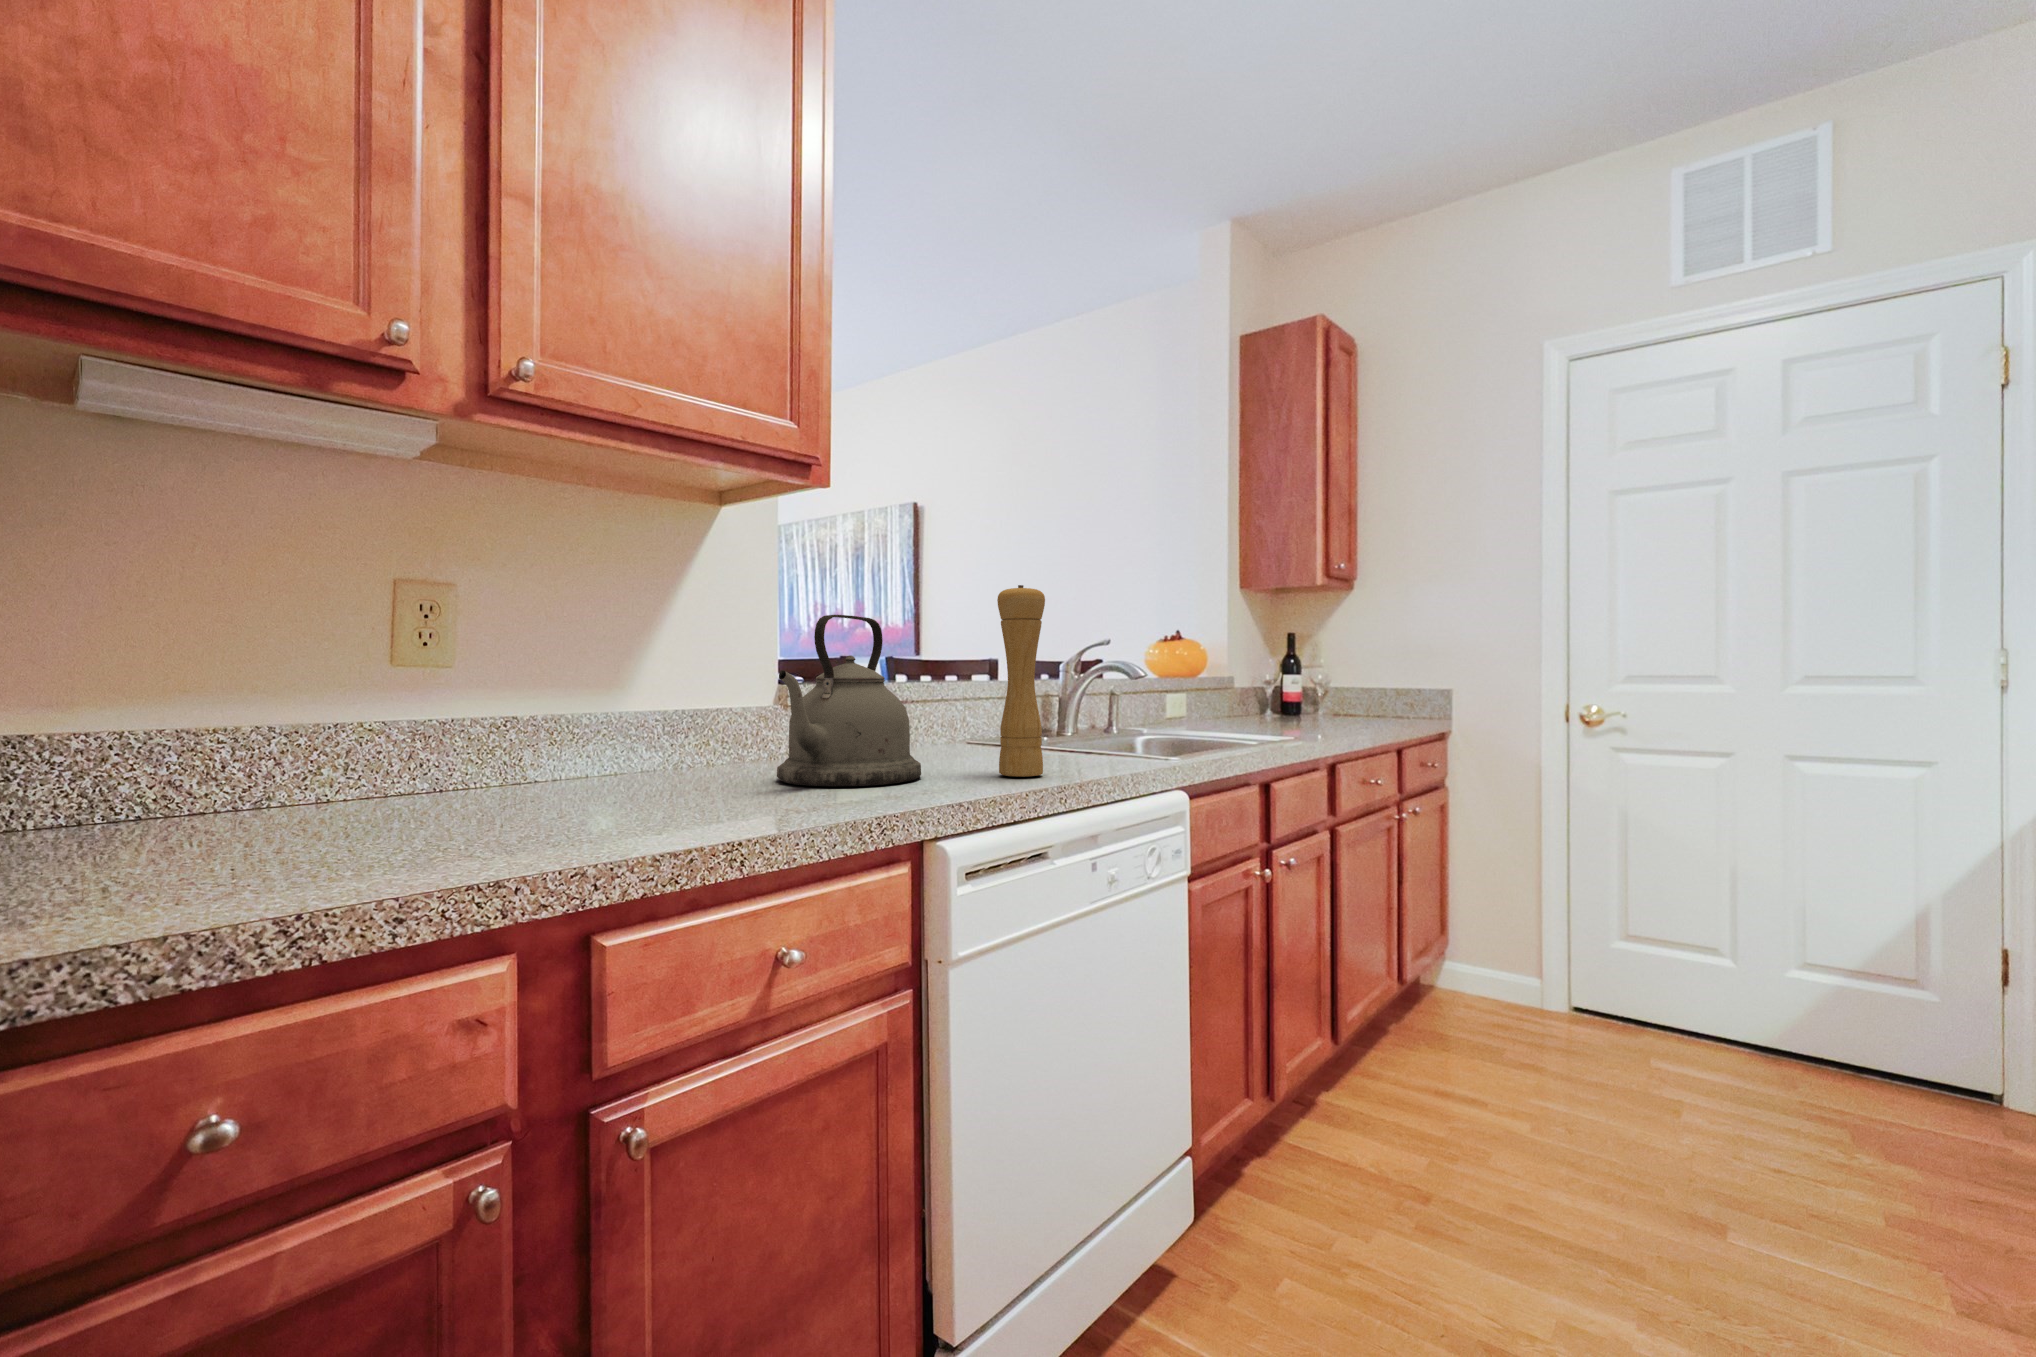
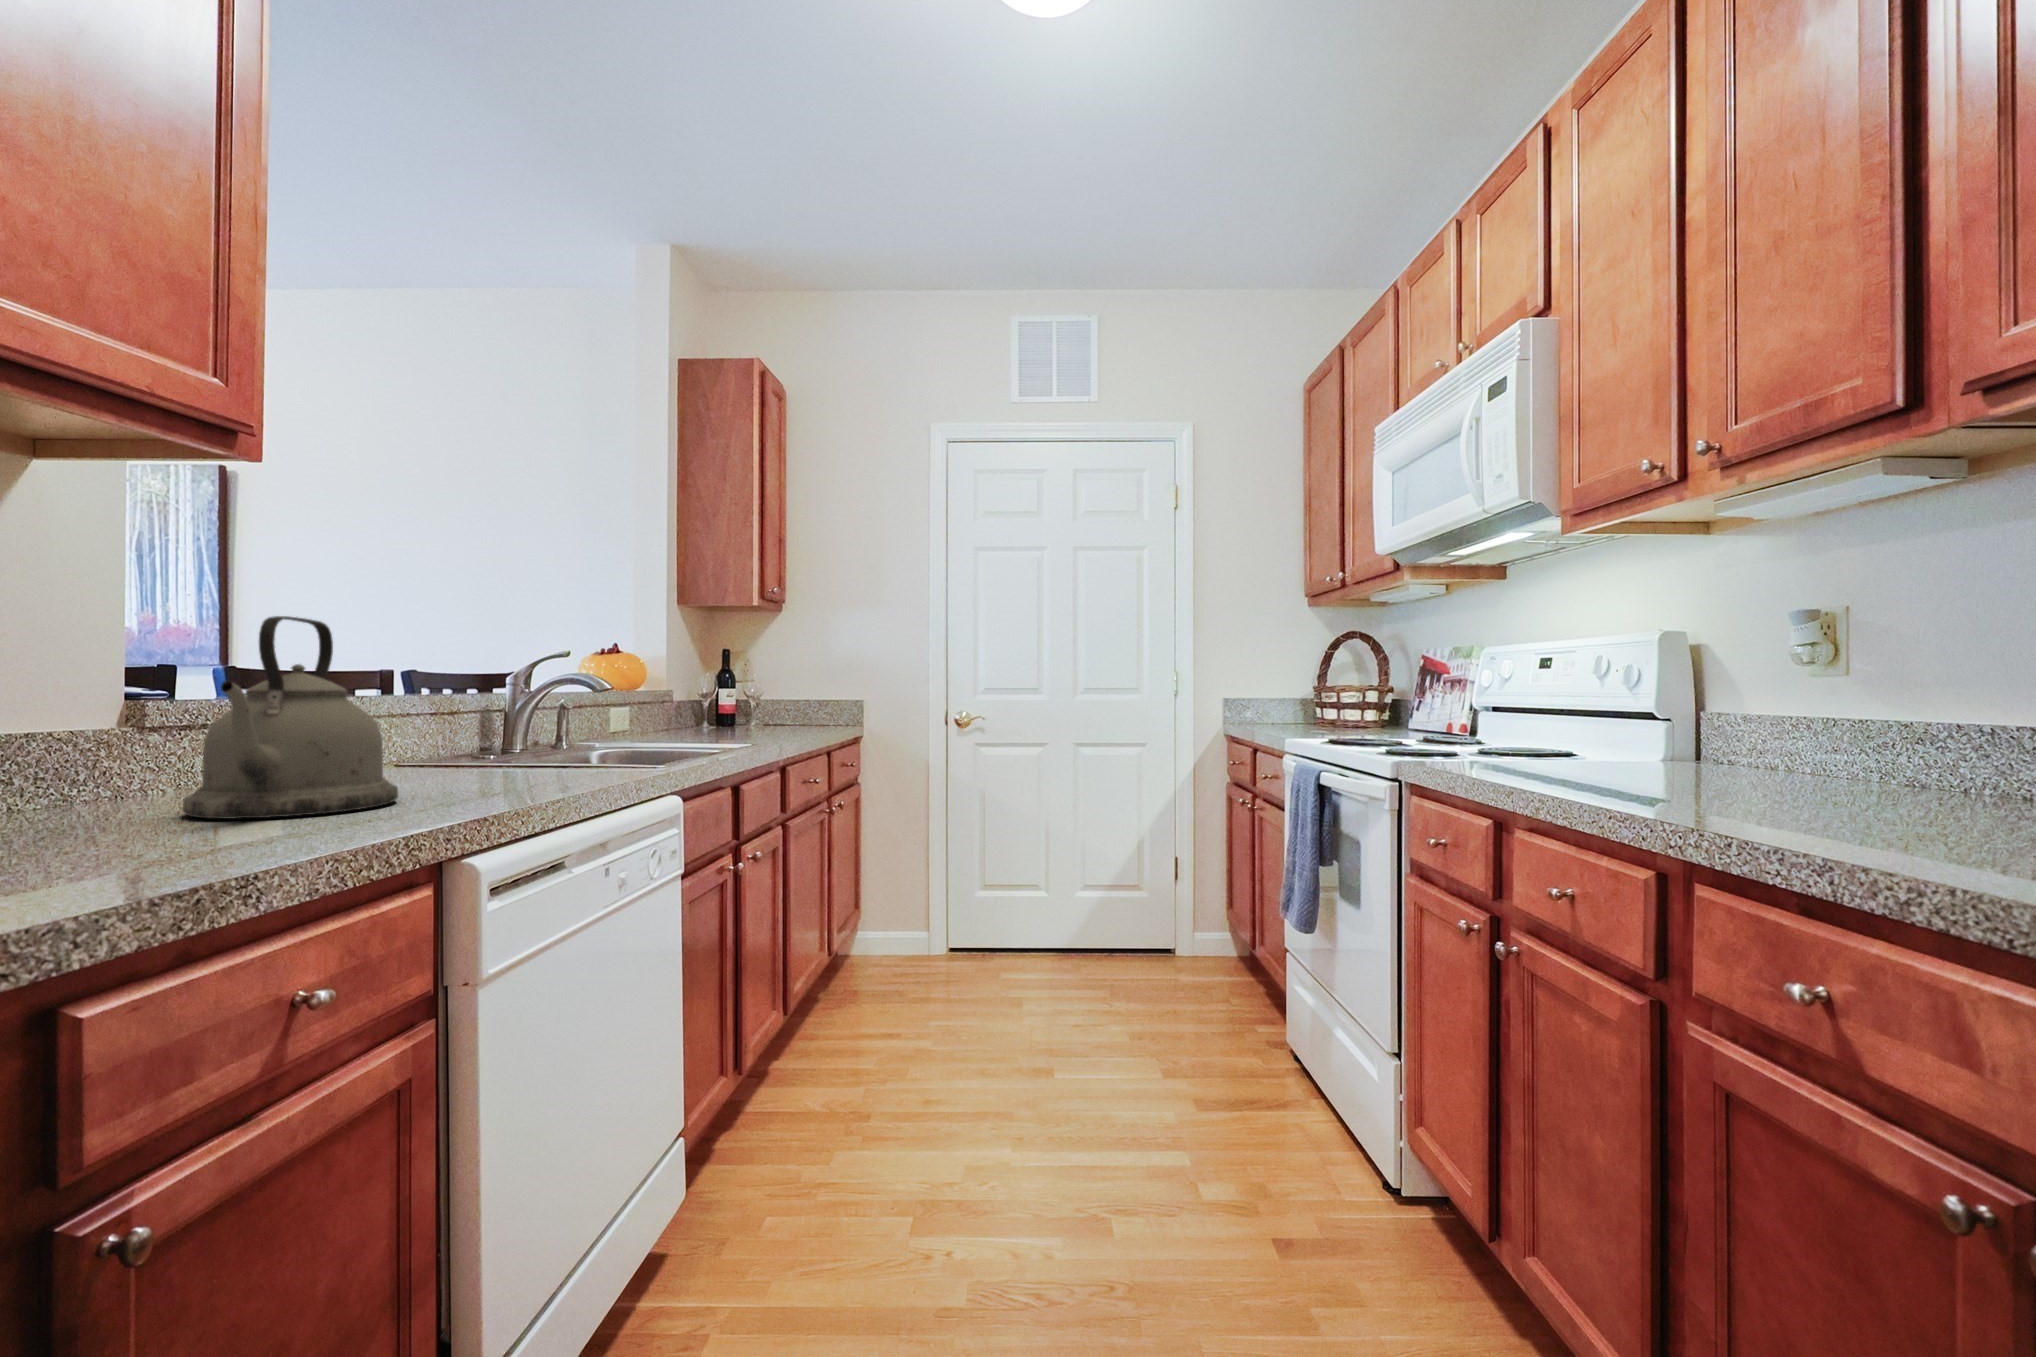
pepper mill: present [997,585,1045,777] -> none [492,595,548,791]

